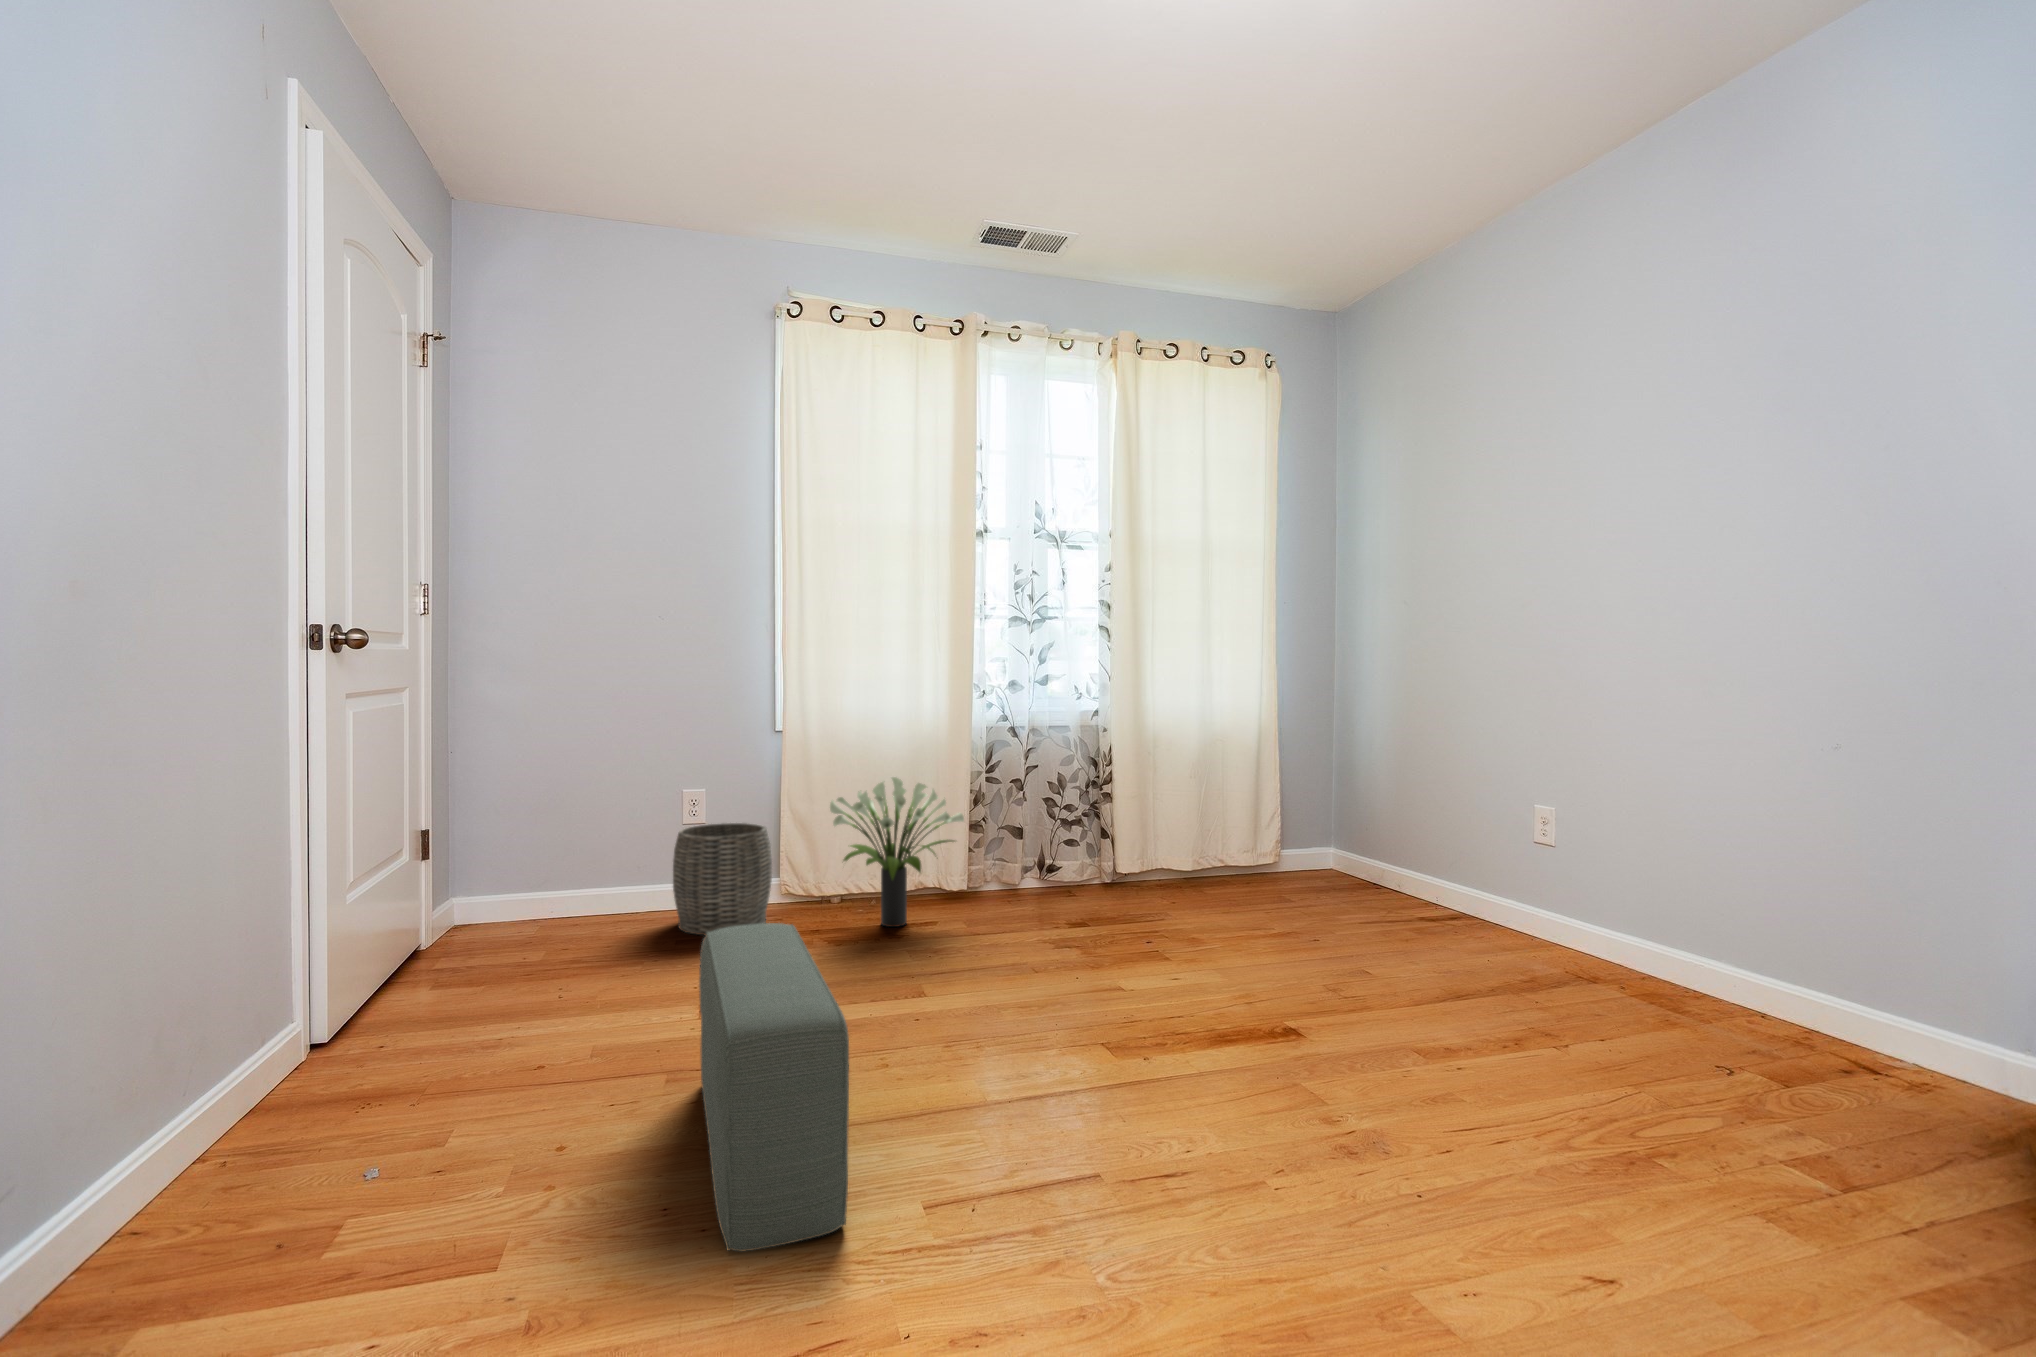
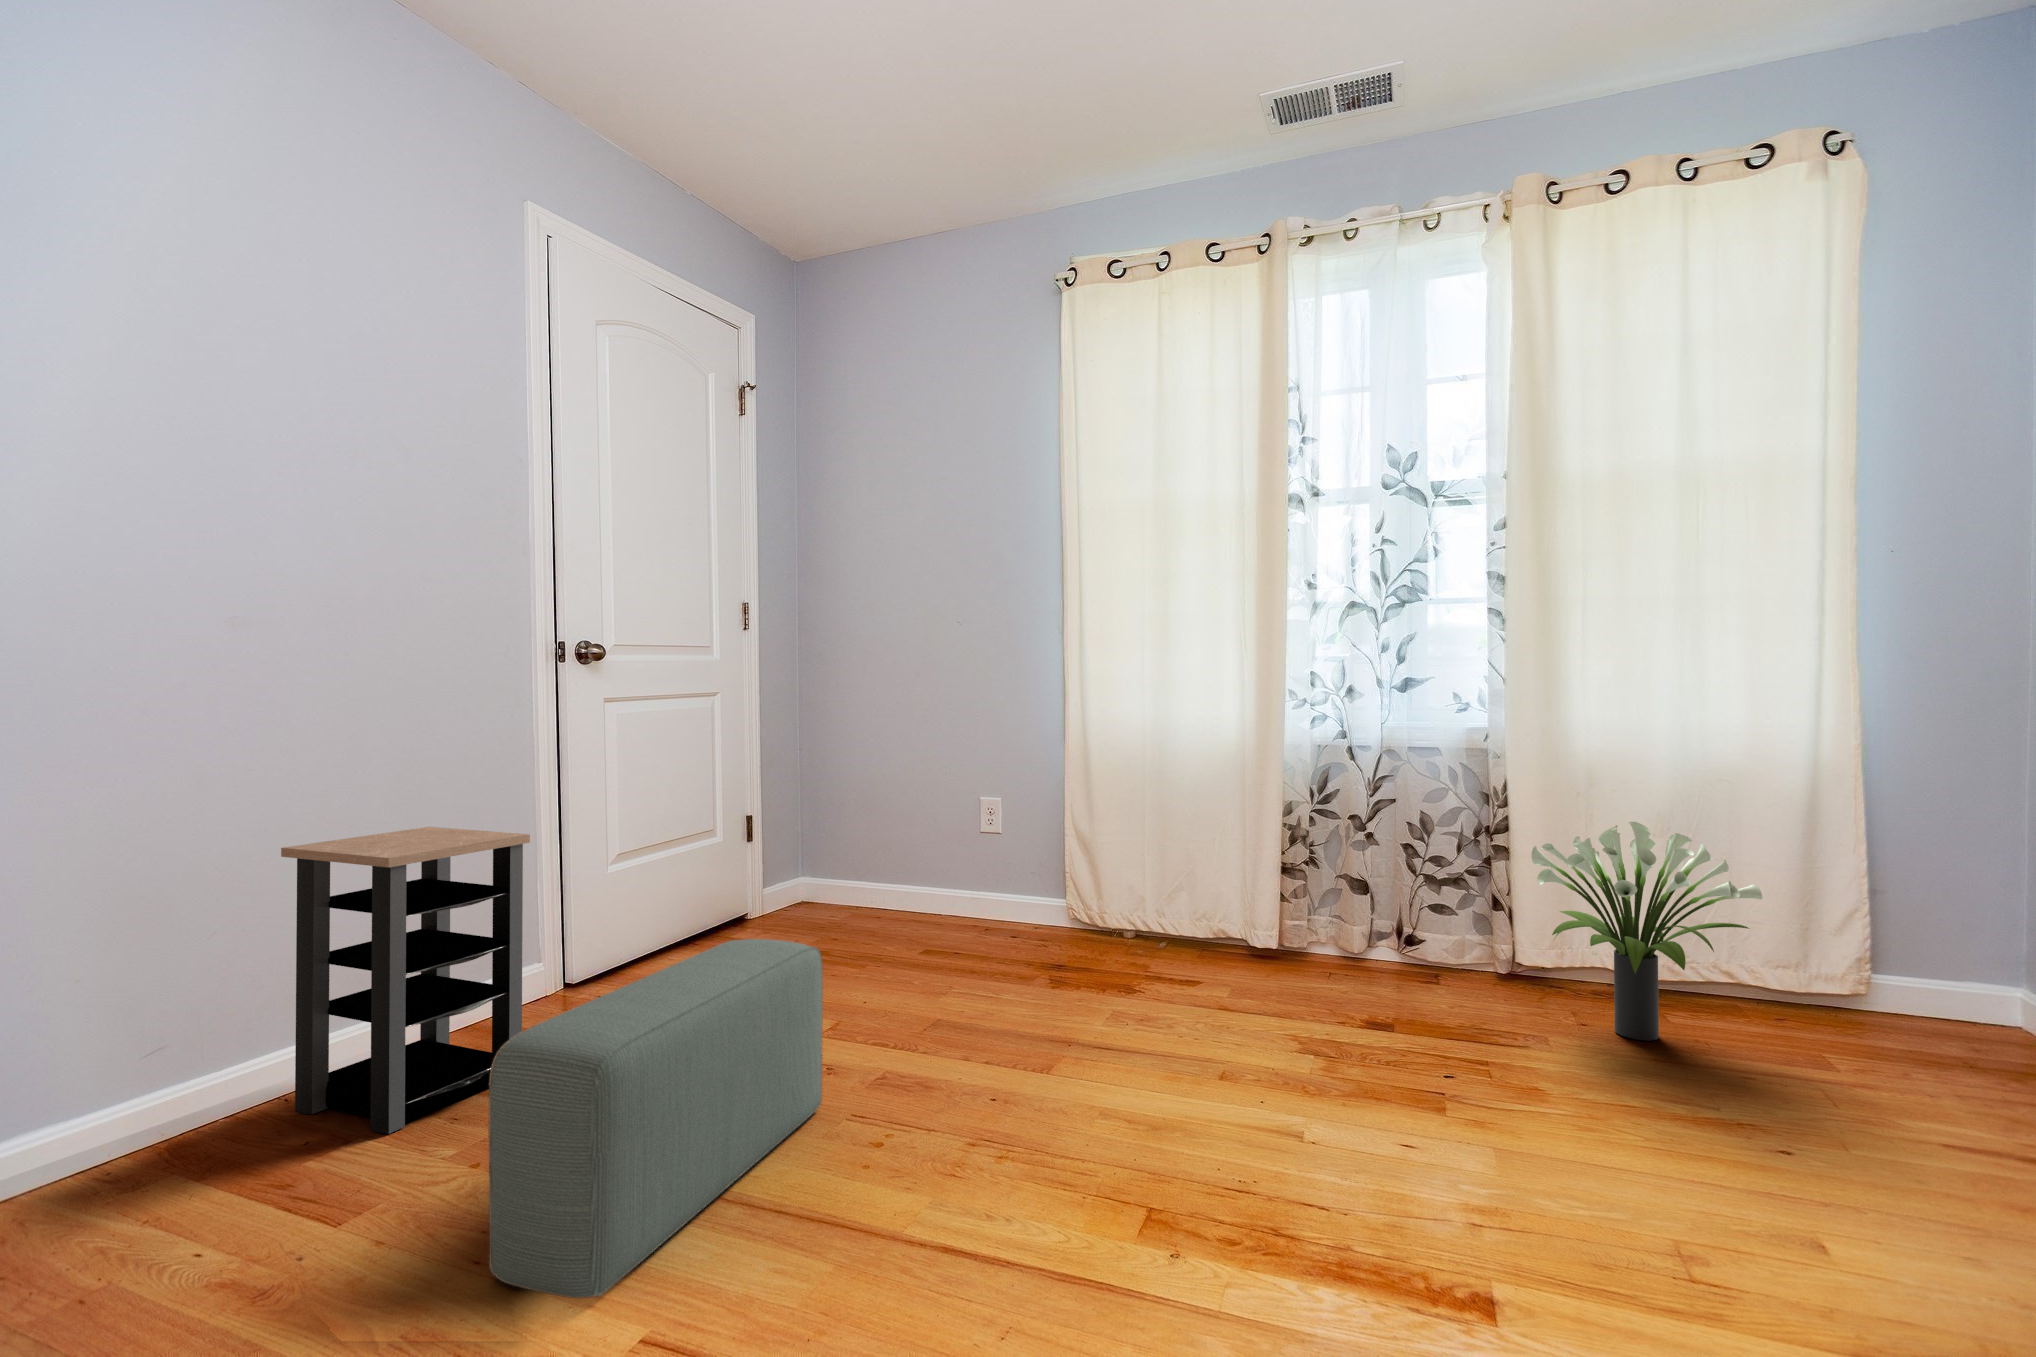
potted plant: present [830,777,964,927] -> present [1532,822,1762,1041]
woven basket: present [673,823,772,935] -> none [946,836,1047,955]
side table: none [118,858,427,1249] -> present [281,827,530,1134]

